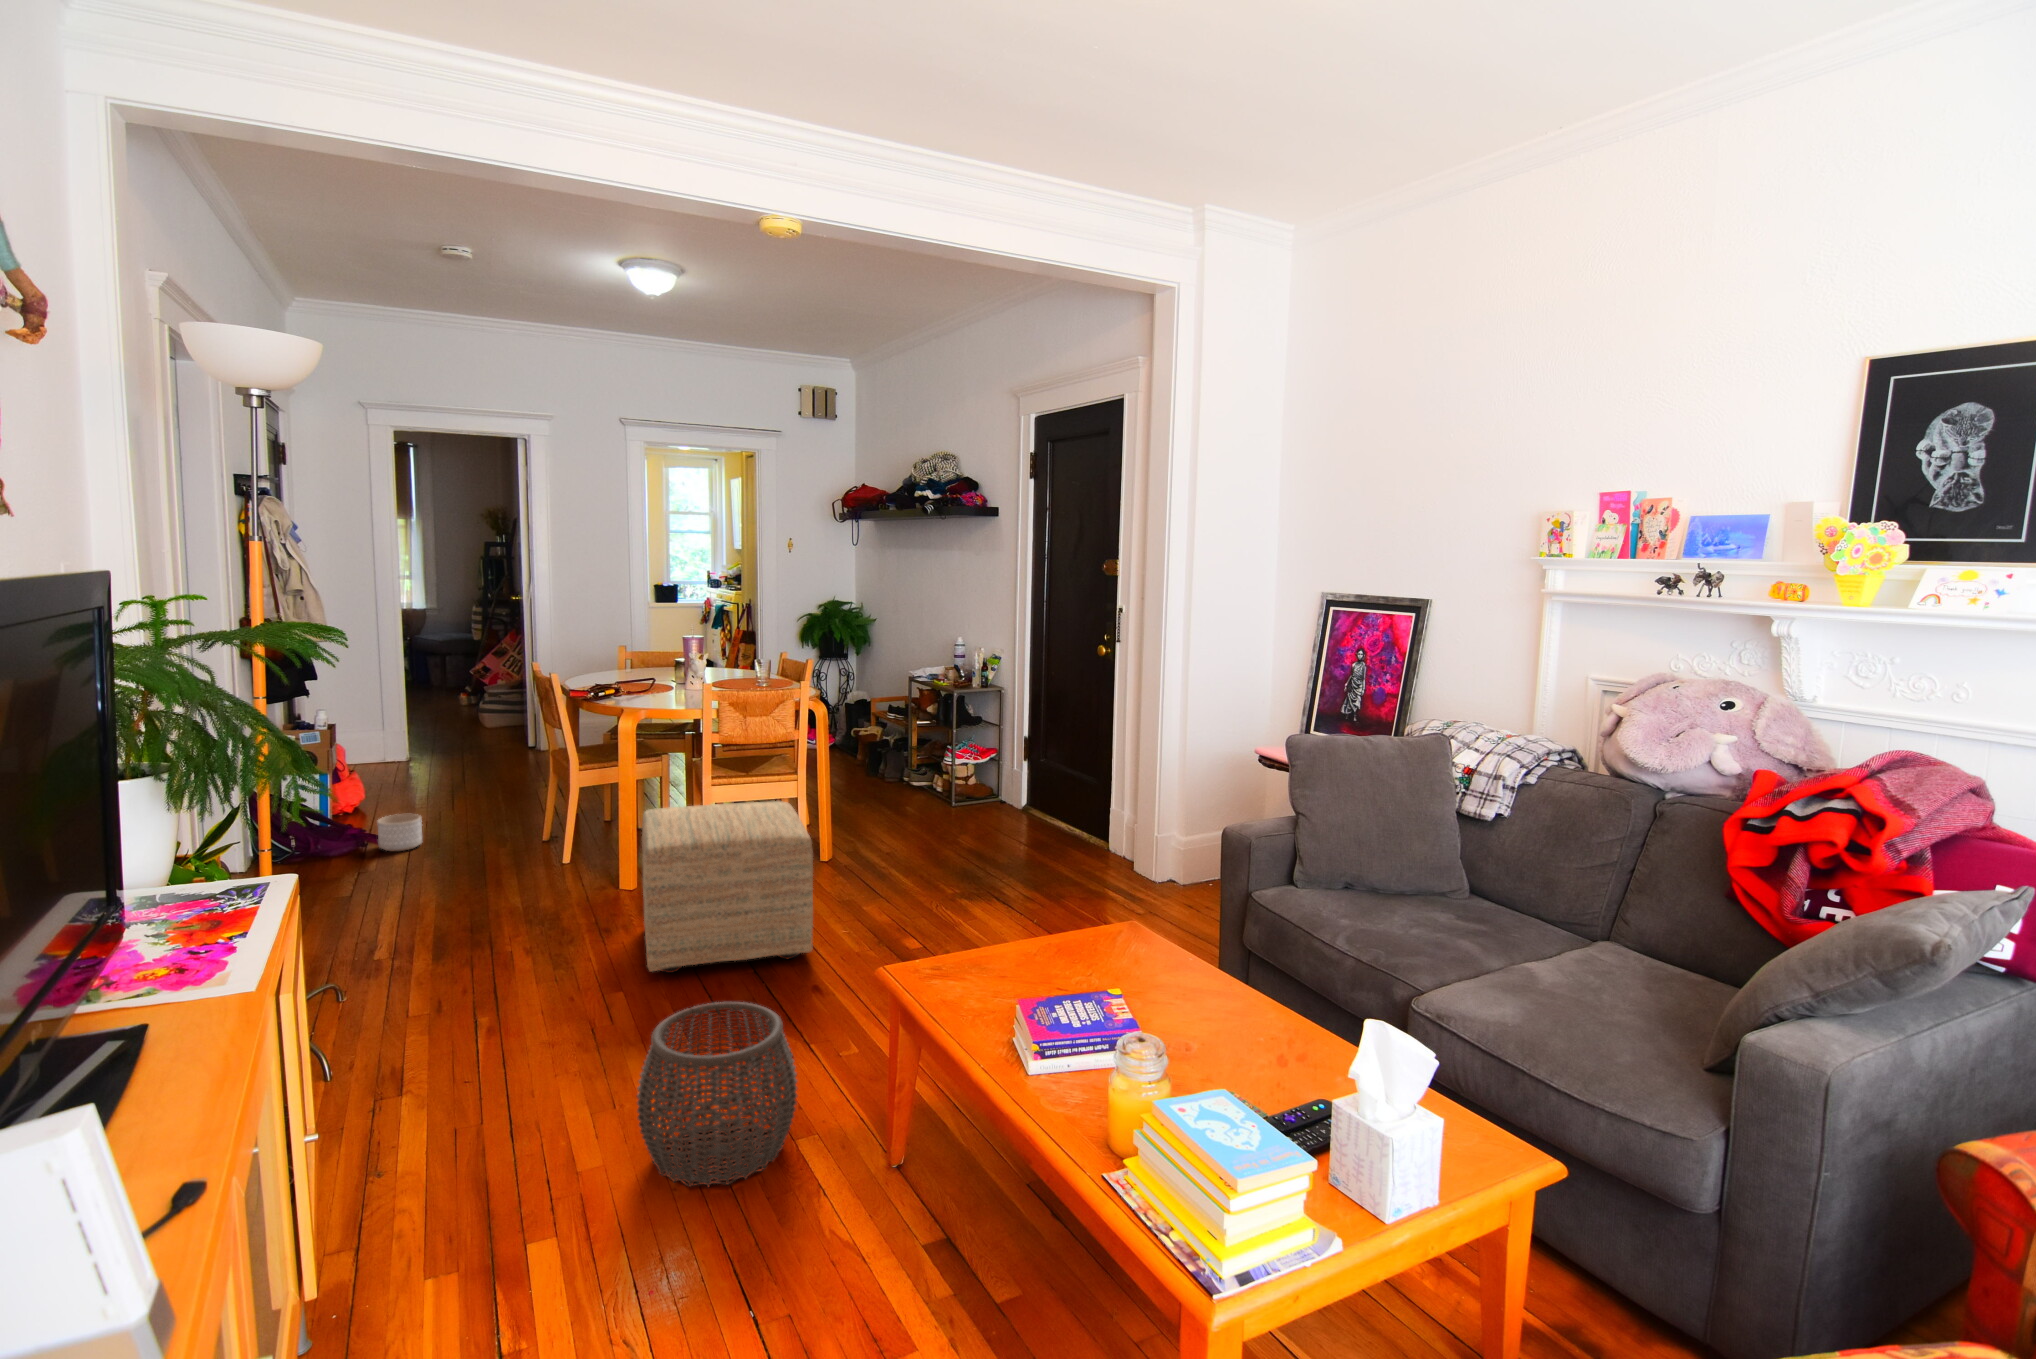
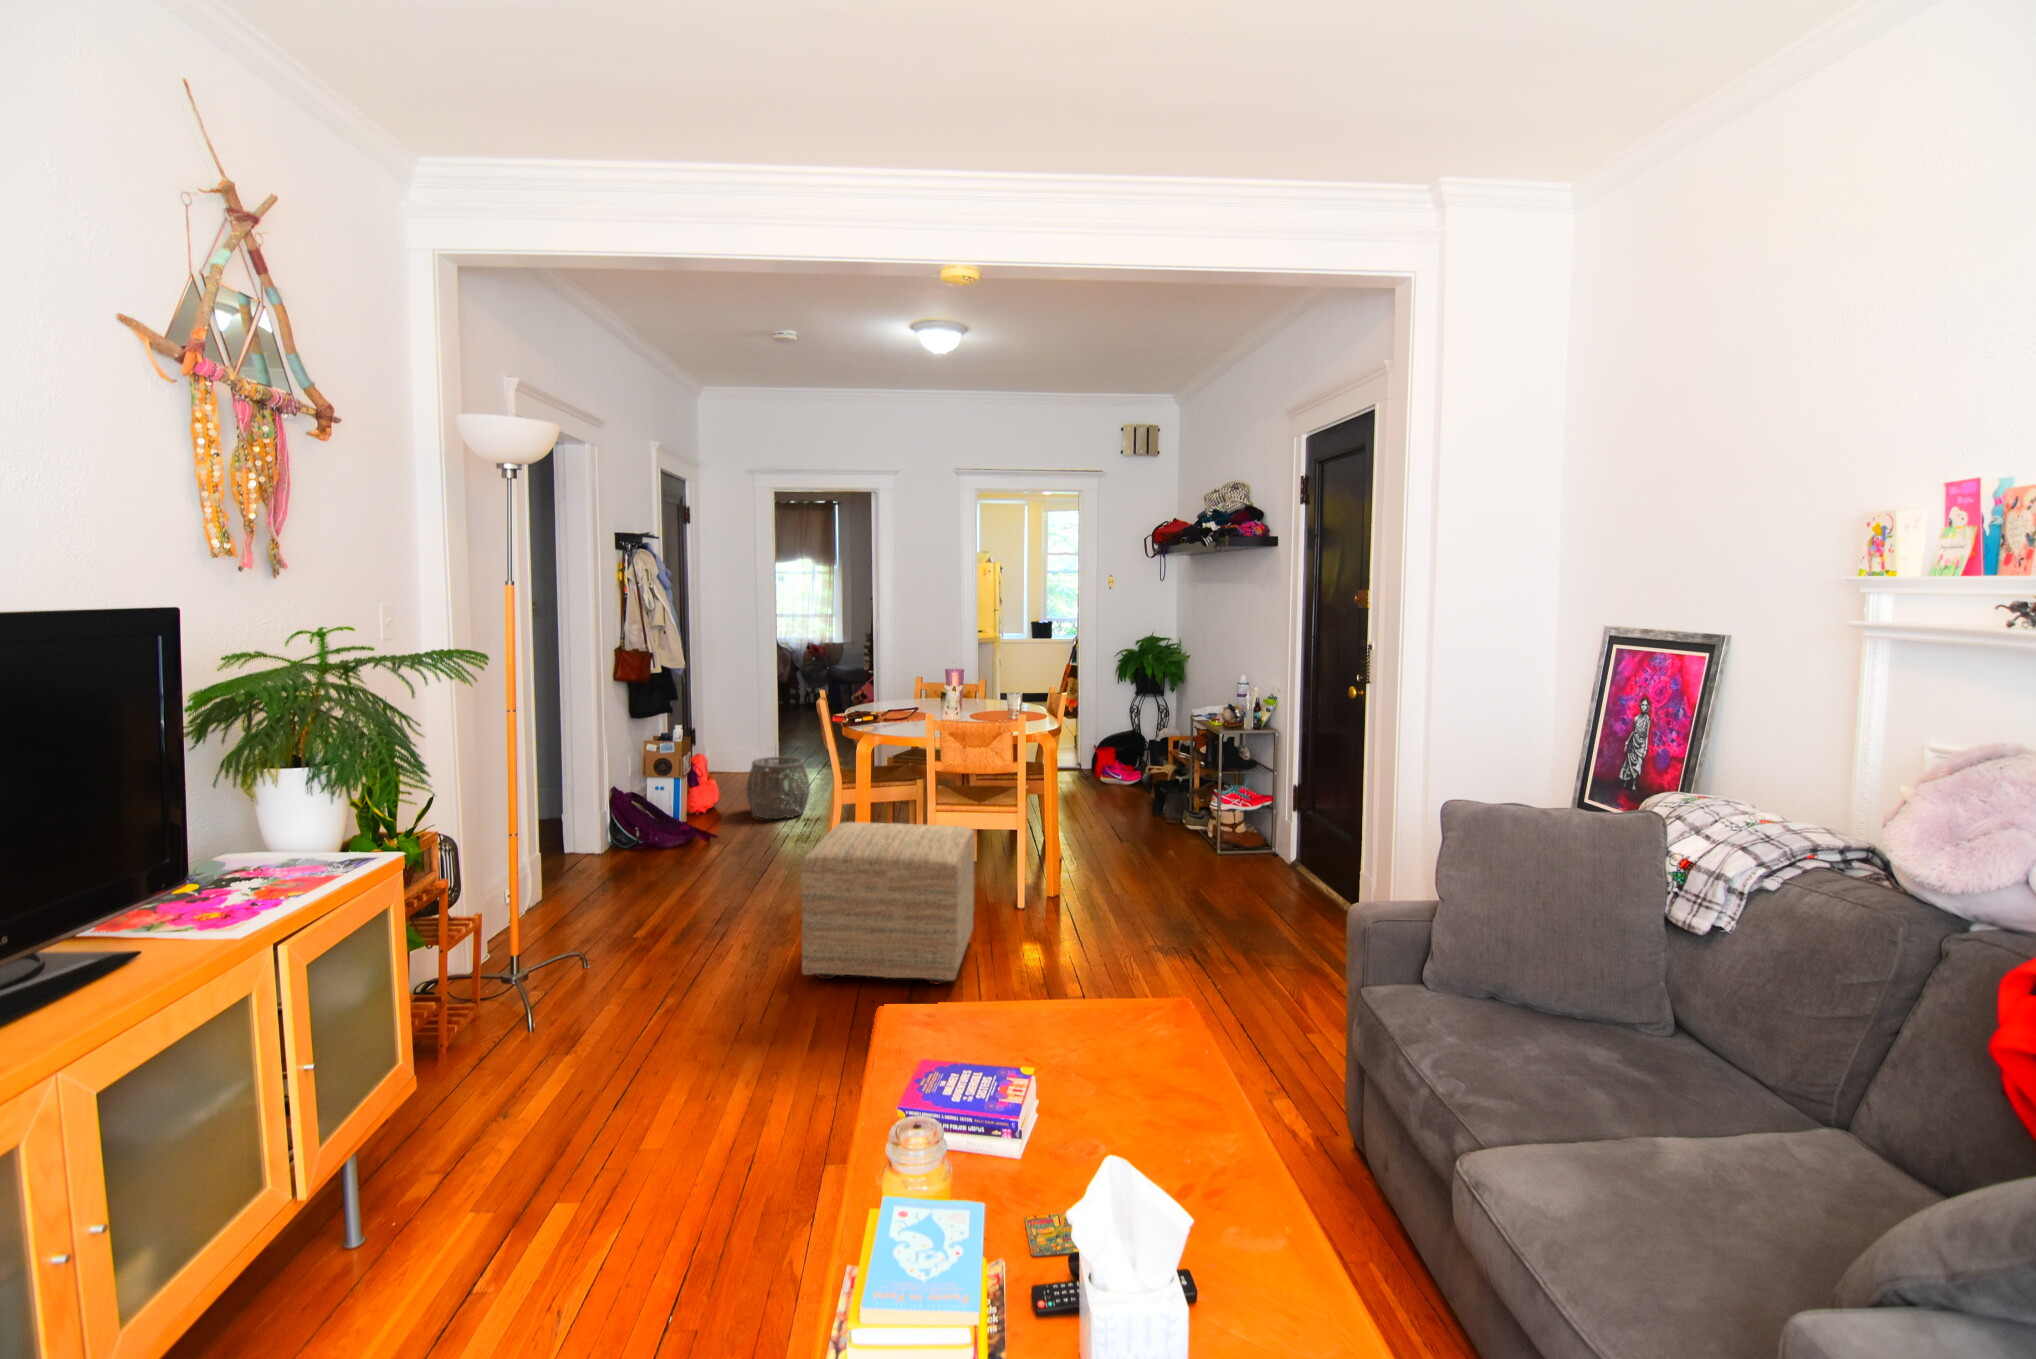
planter: present [378,814,422,851] -> none [694,810,728,842]
woven basket: present [637,1002,797,1187] -> present [746,757,810,819]

